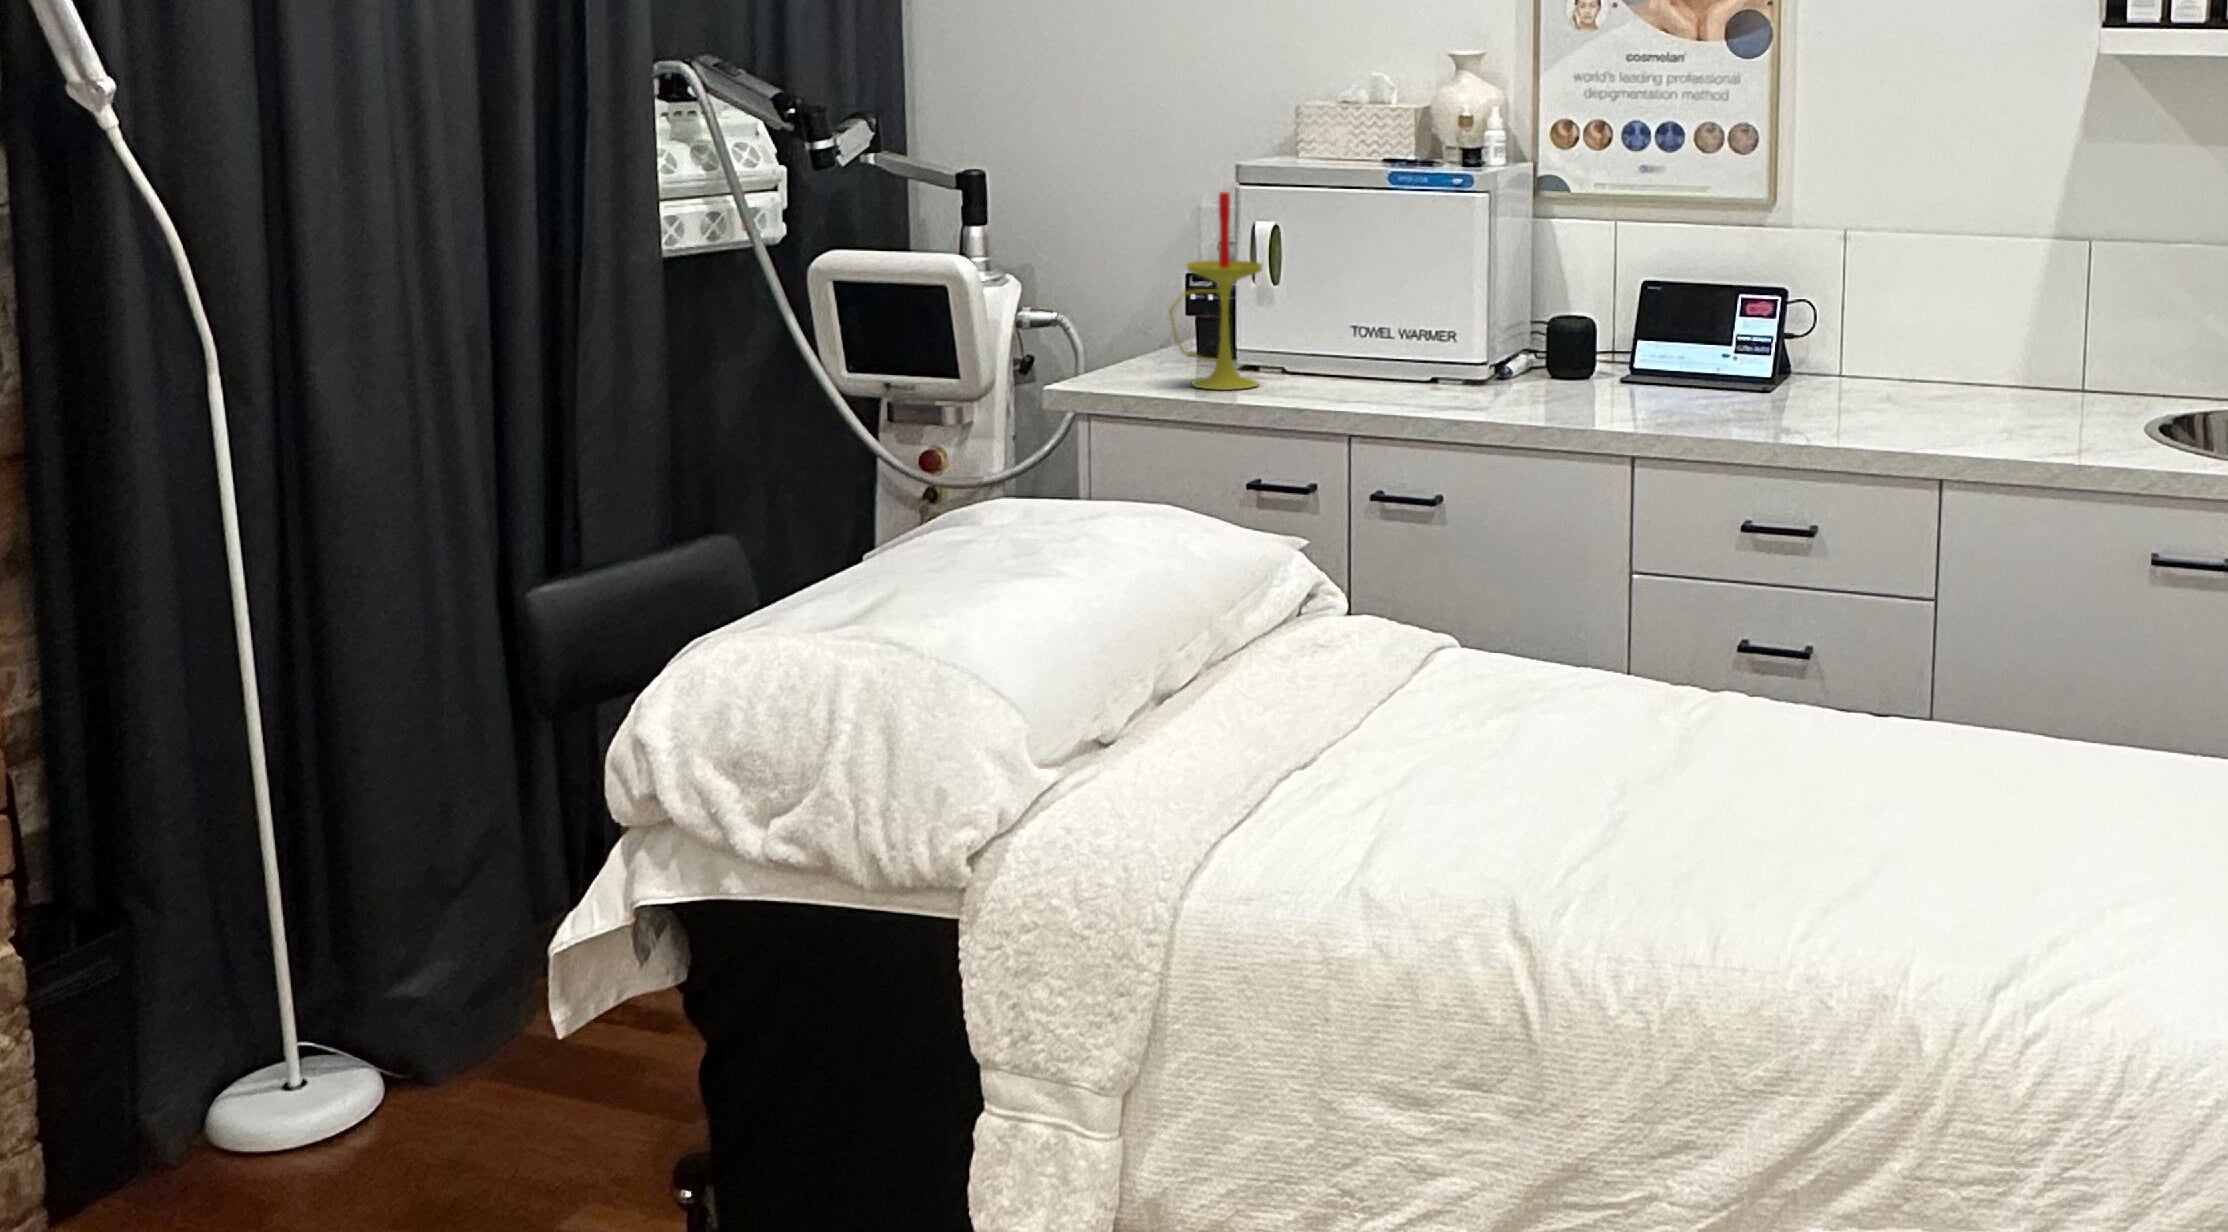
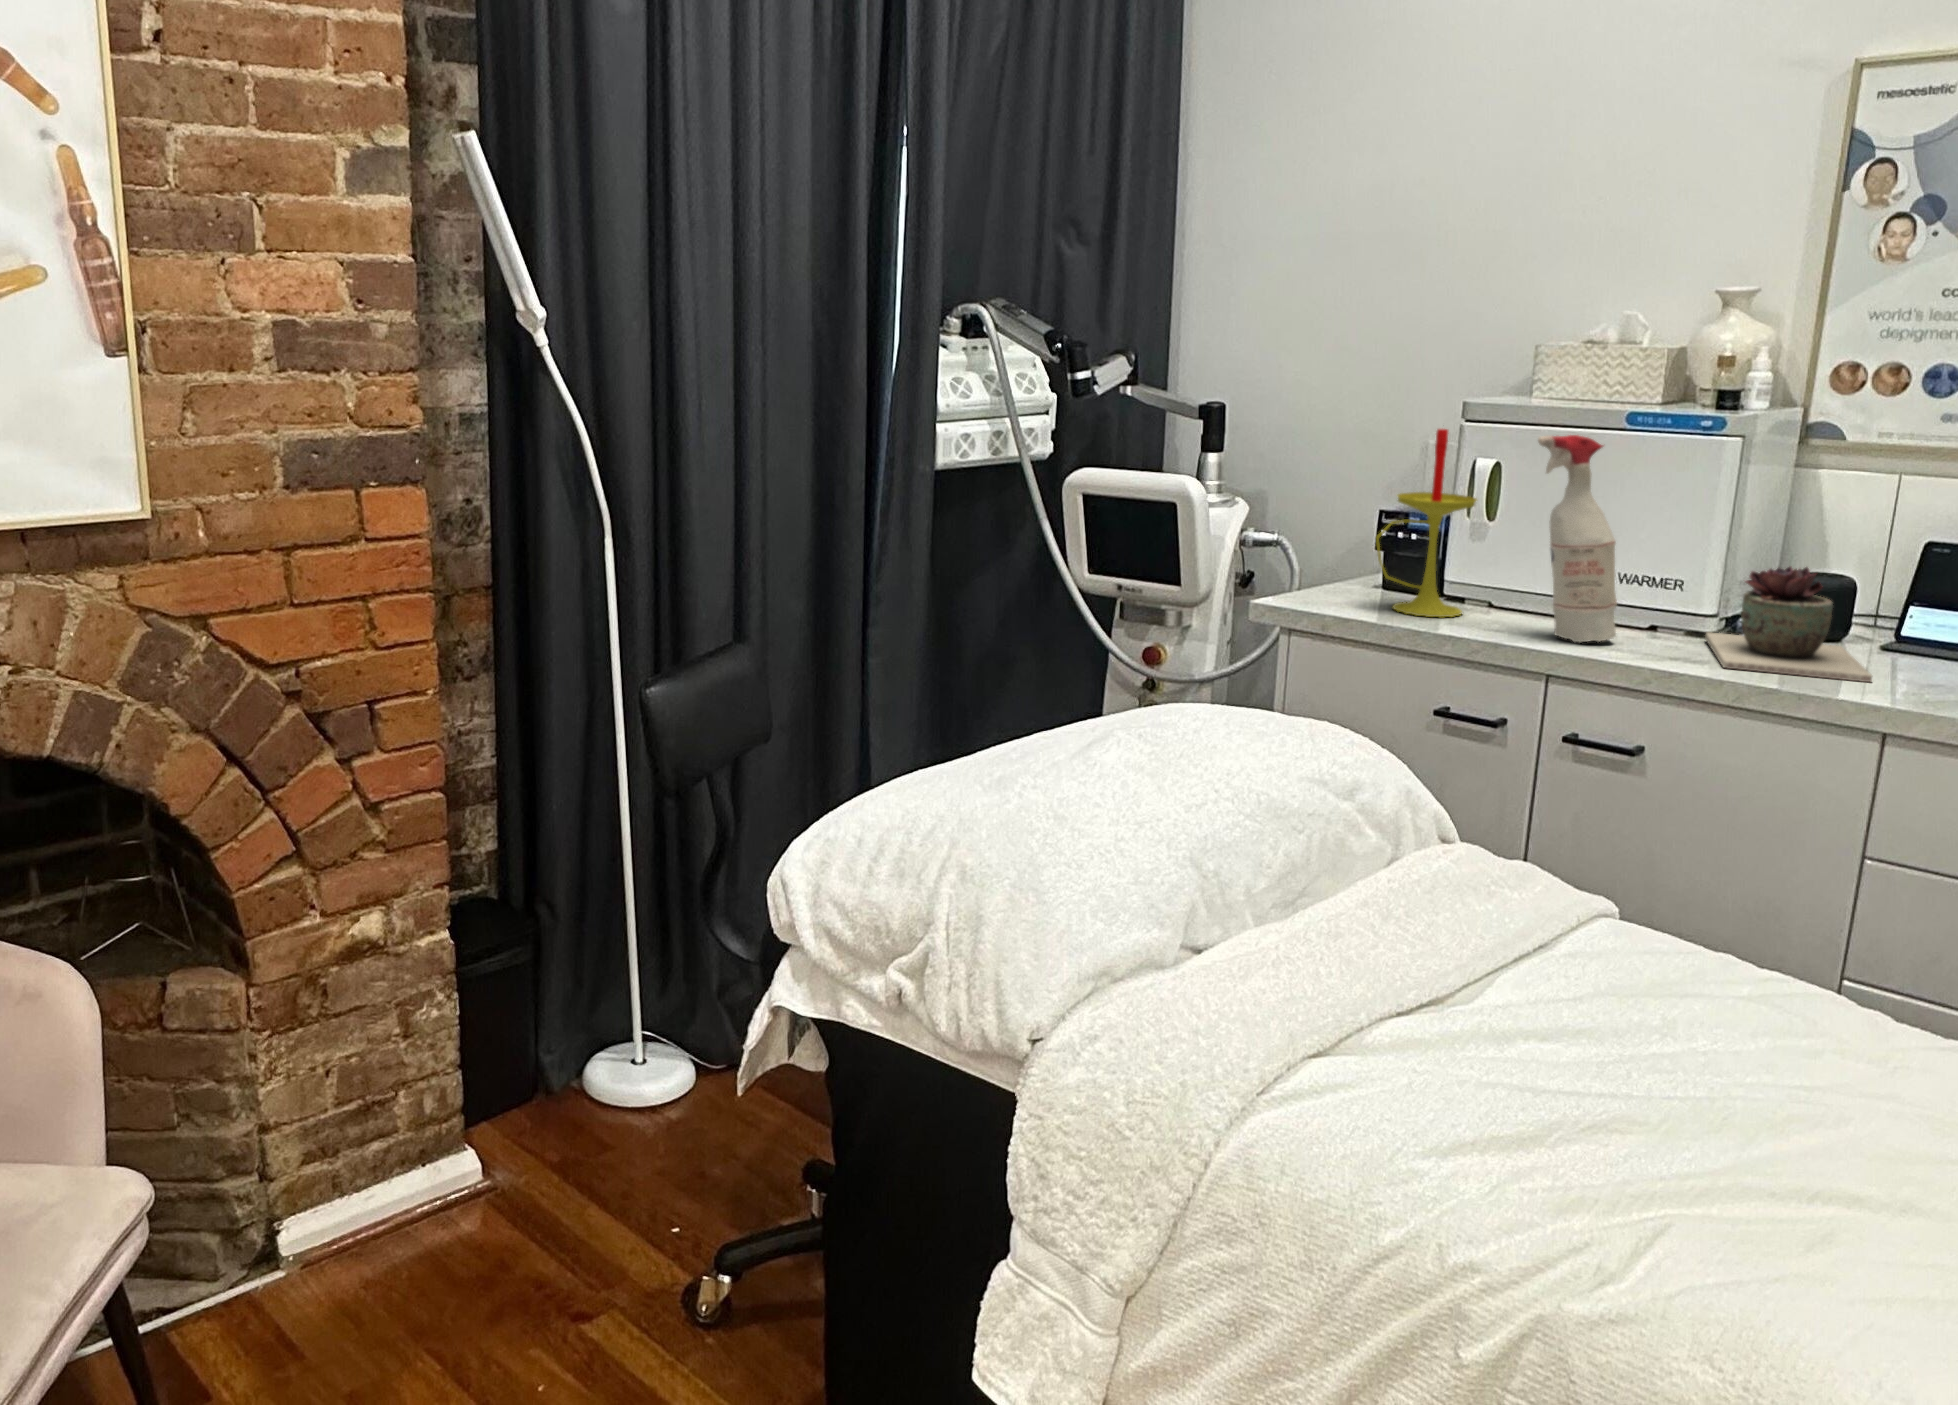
spray bottle: none [1313,194,1397,399] -> present [1538,435,1617,642]
succulent plant: none [1470,308,1595,407] -> present [1705,567,1873,682]

